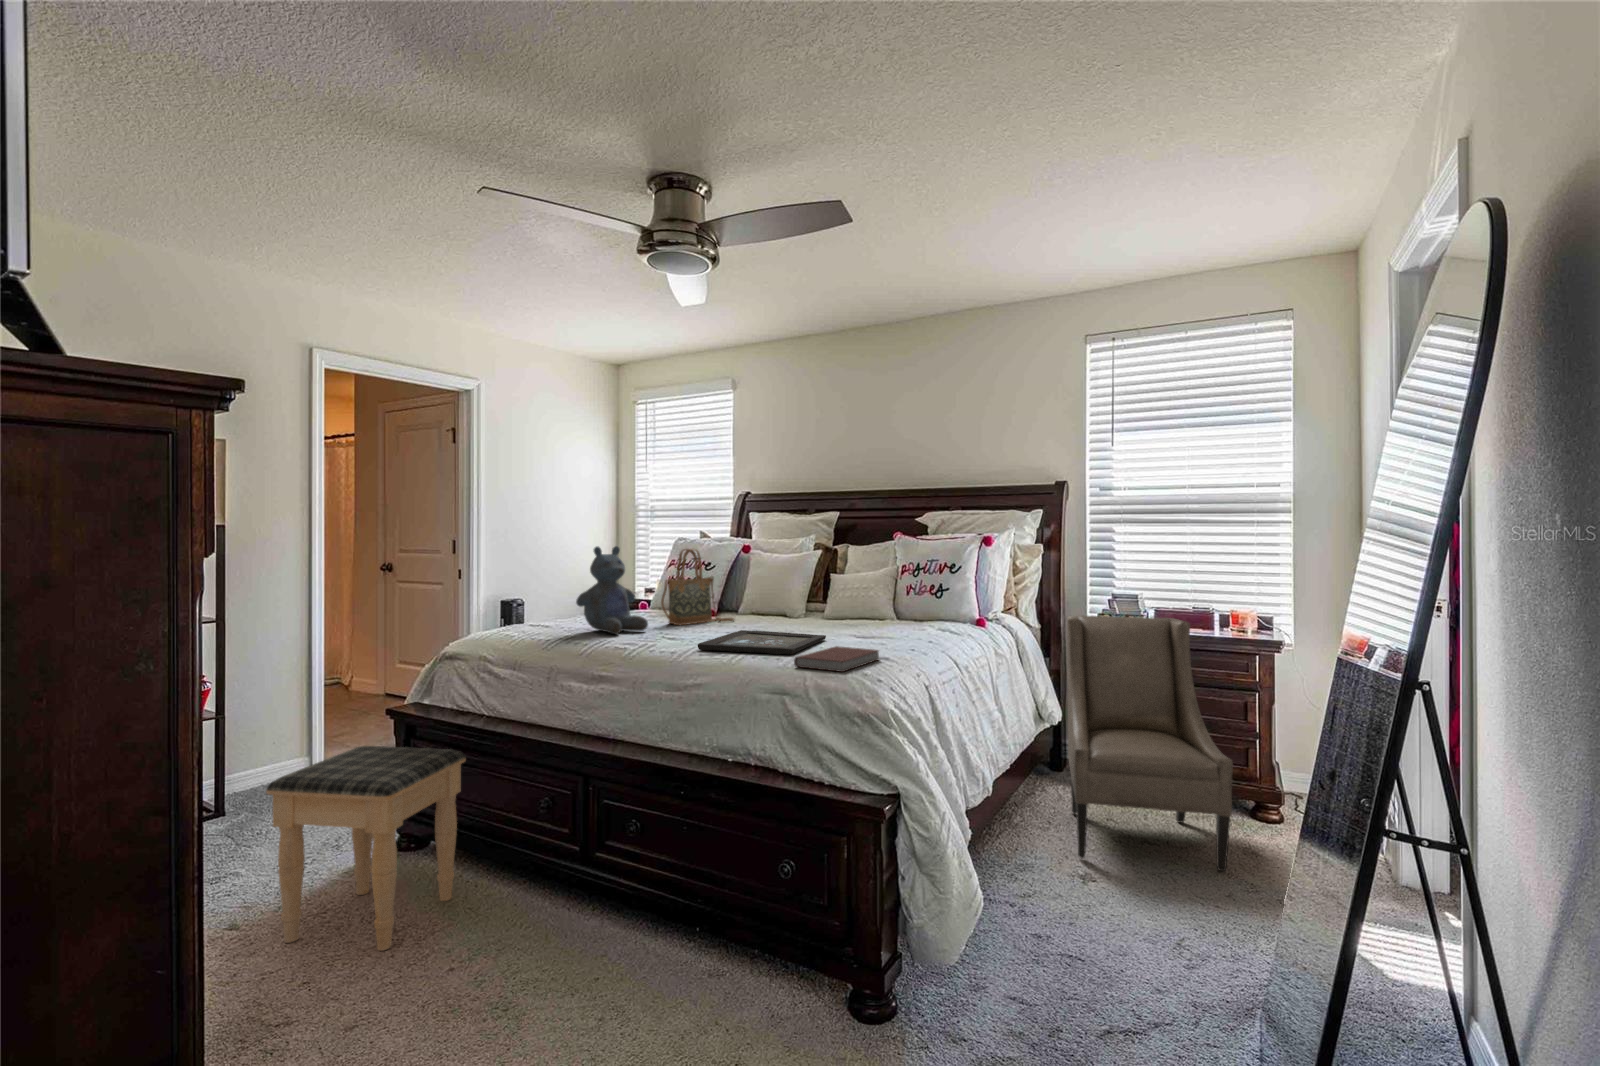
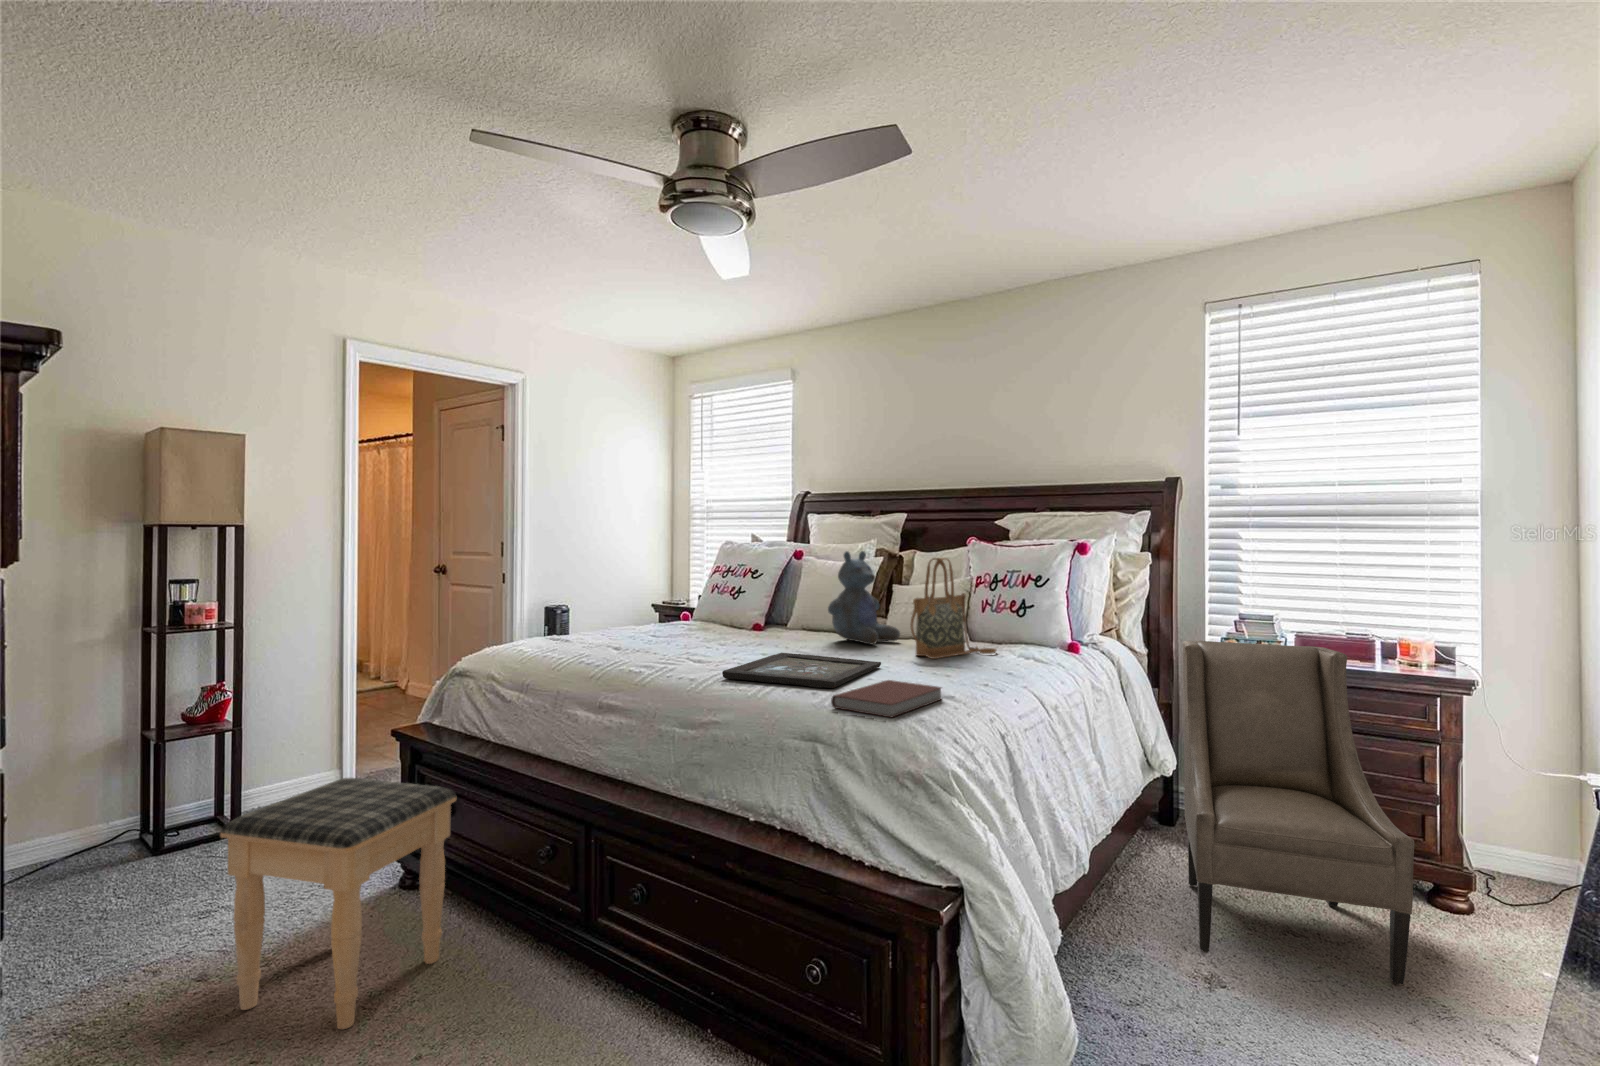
stuffed bear: present [576,546,648,634] -> present [828,551,900,645]
handbag: present [661,549,734,625] -> present [910,558,996,659]

